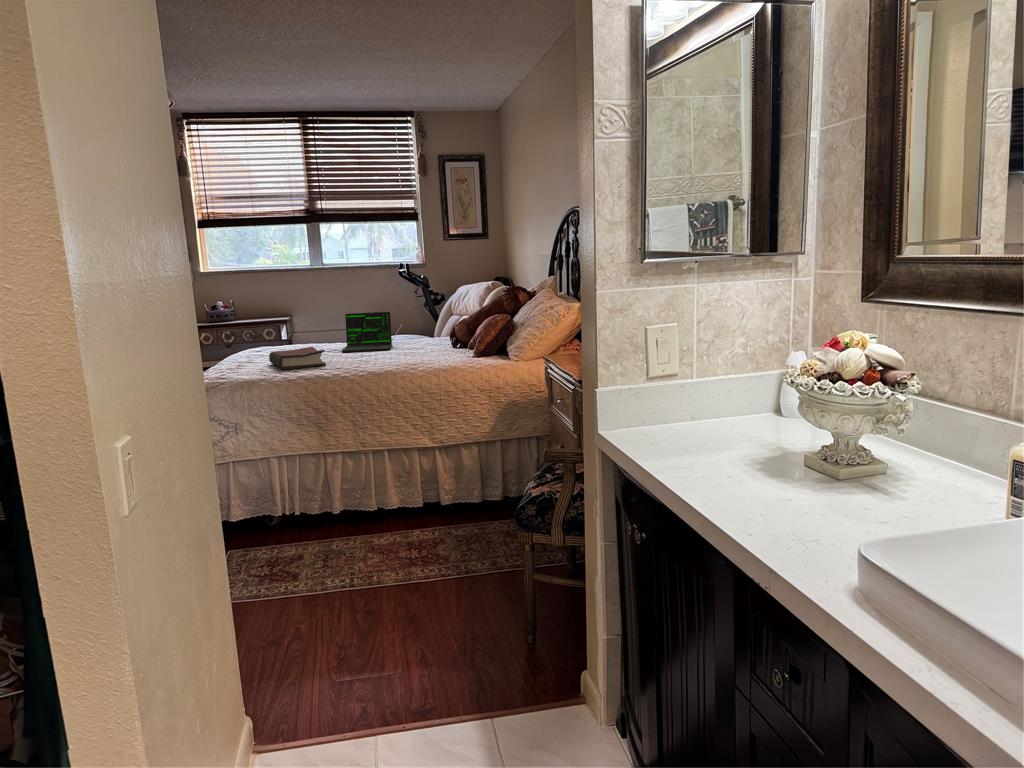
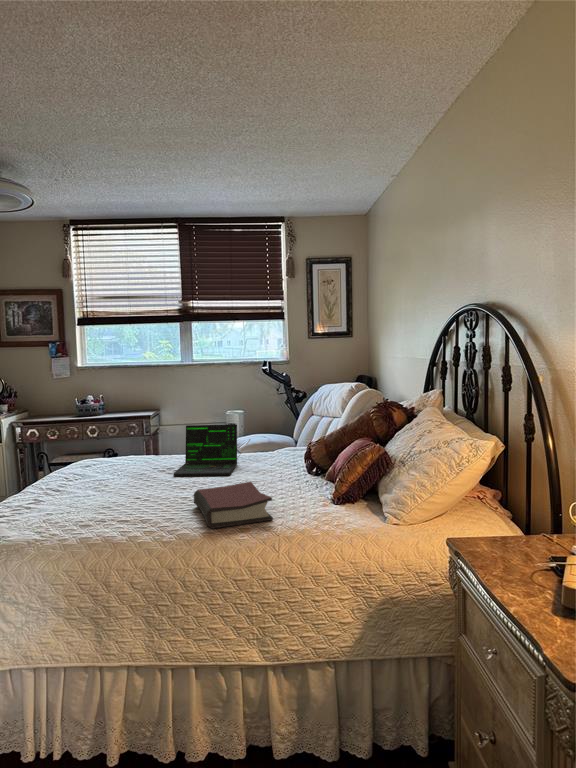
hardback book: present [269,347,326,370] -> present [194,482,273,529]

